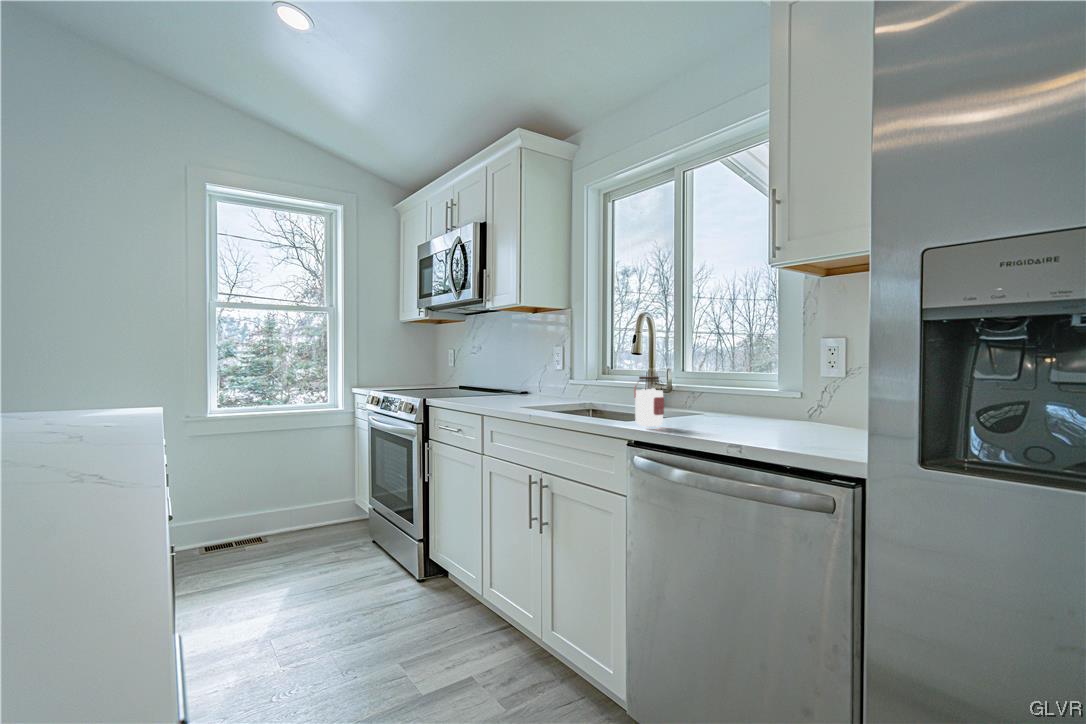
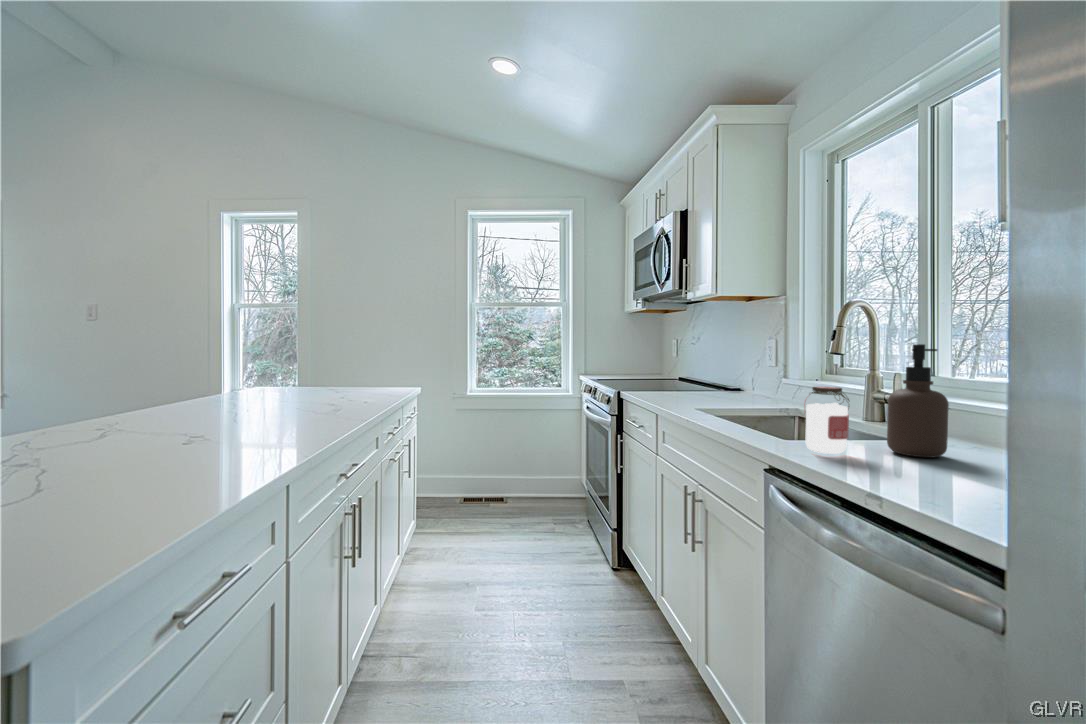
soap dispenser: none [681,344,717,424] -> present [887,344,949,458]

